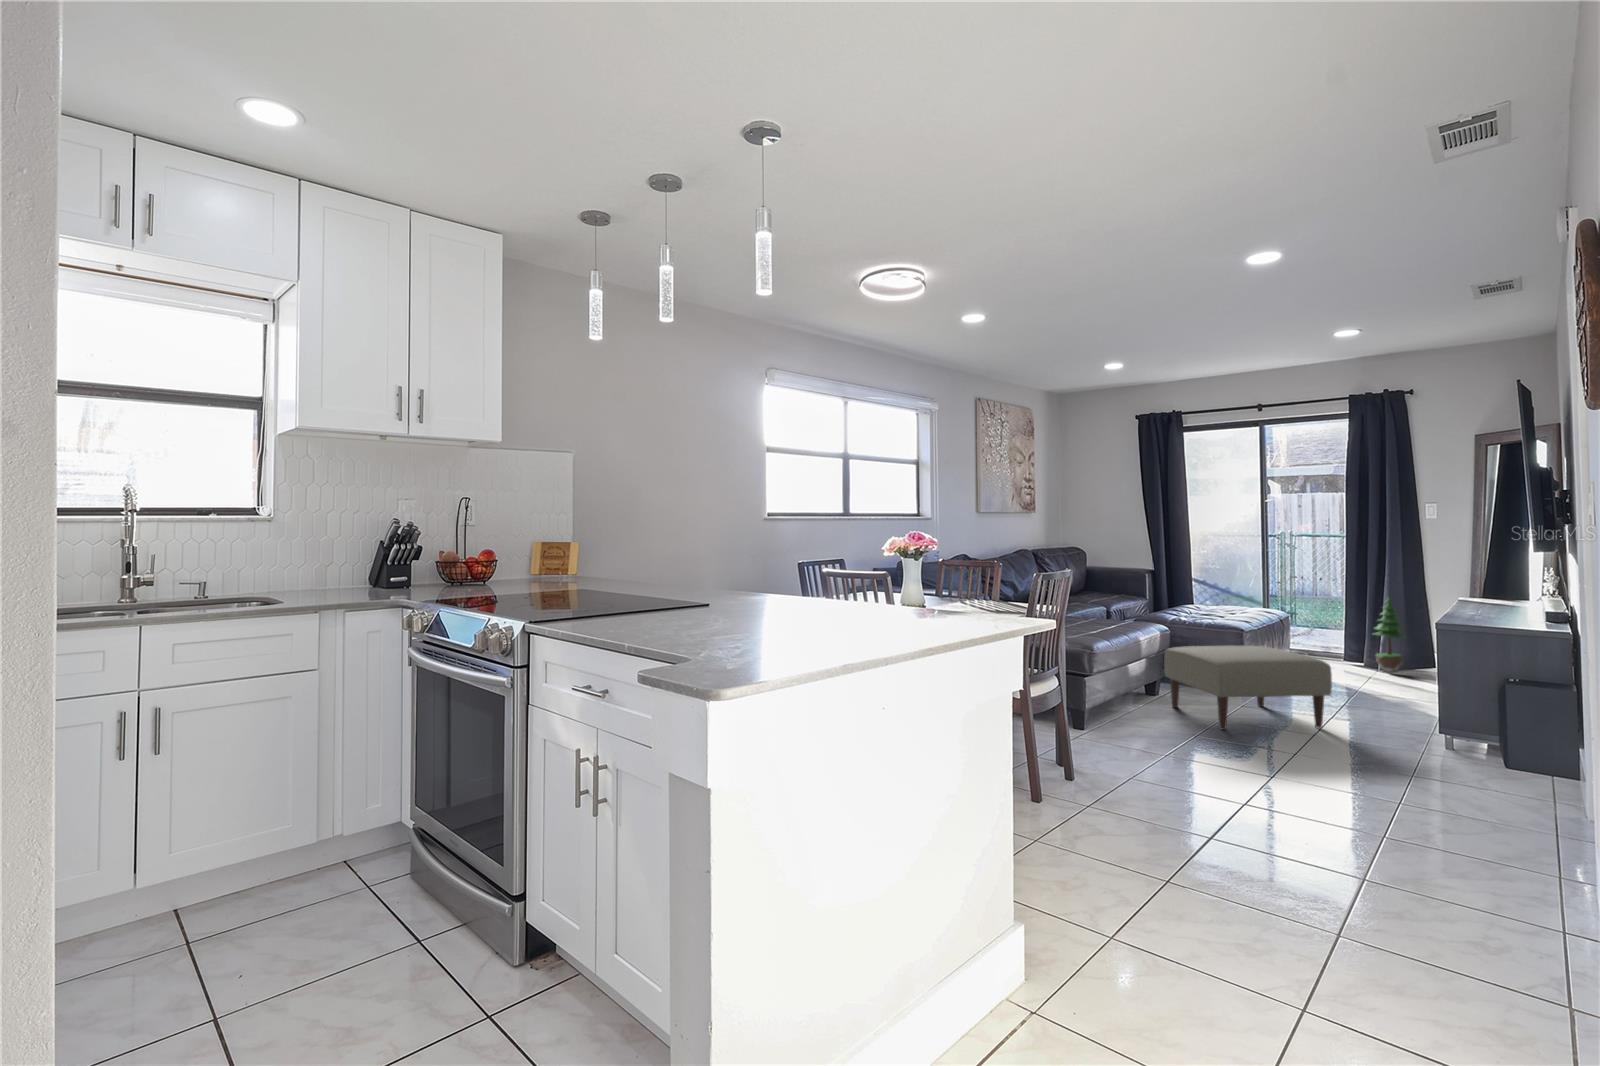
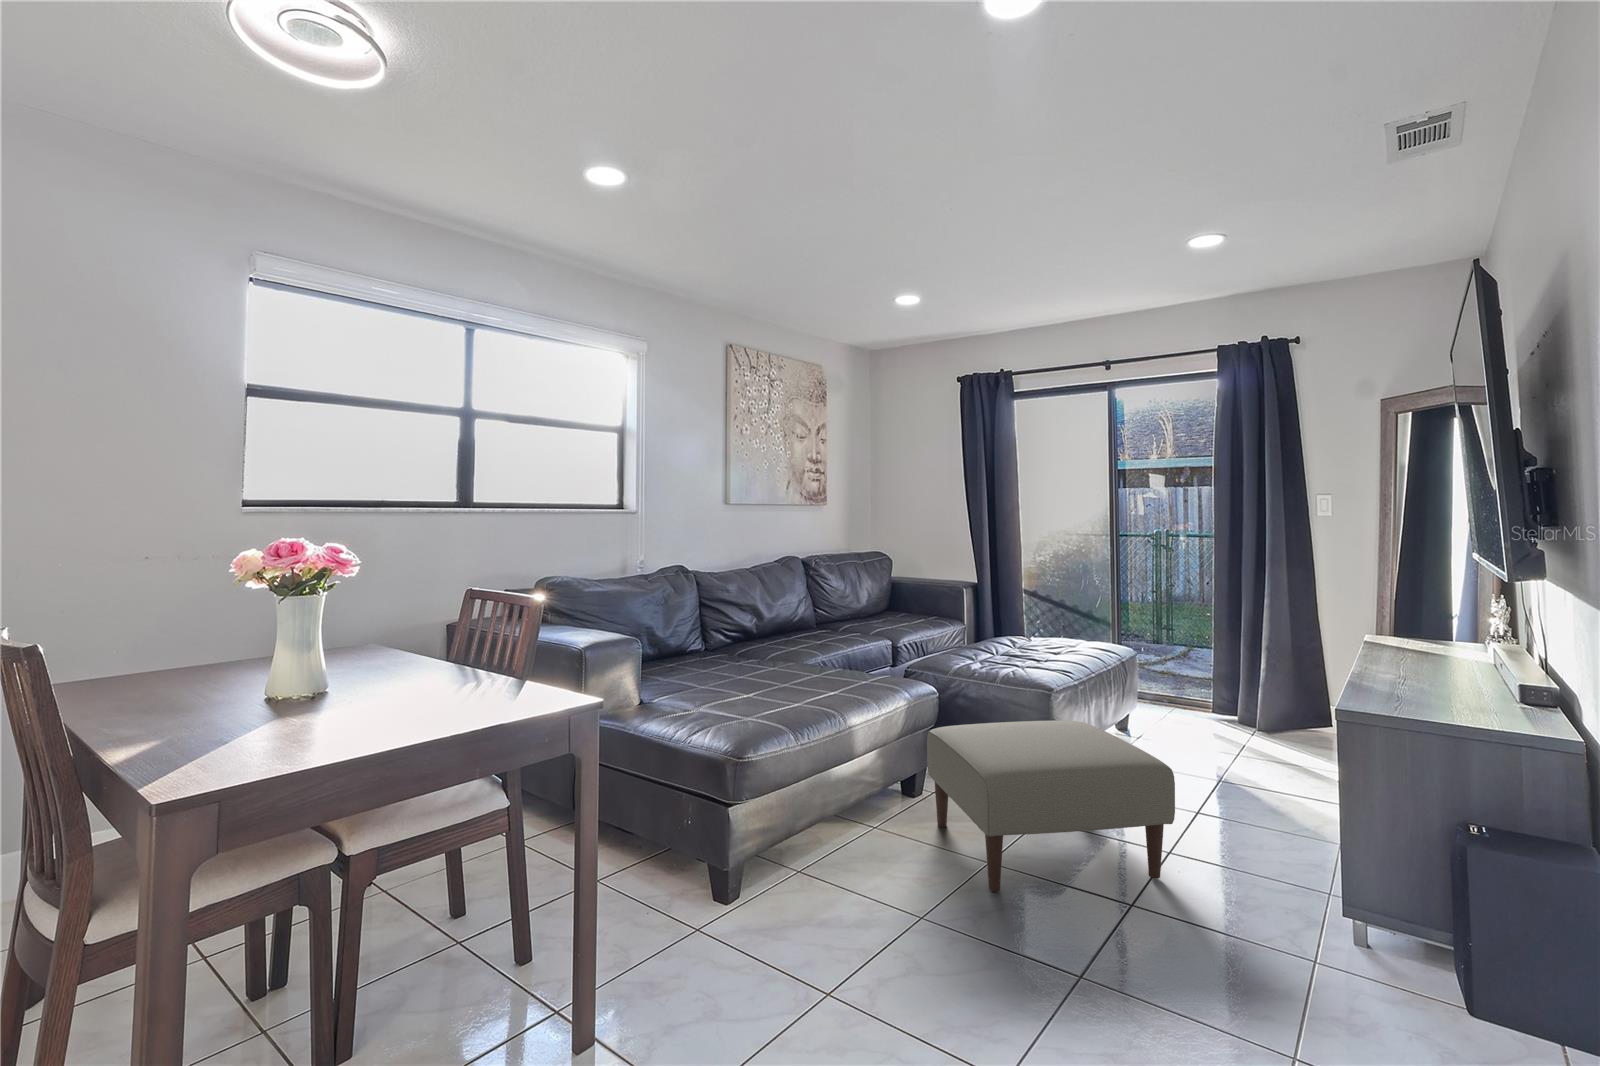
potted tree: present [1374,597,1405,673] -> none [1245,623,1291,733]

